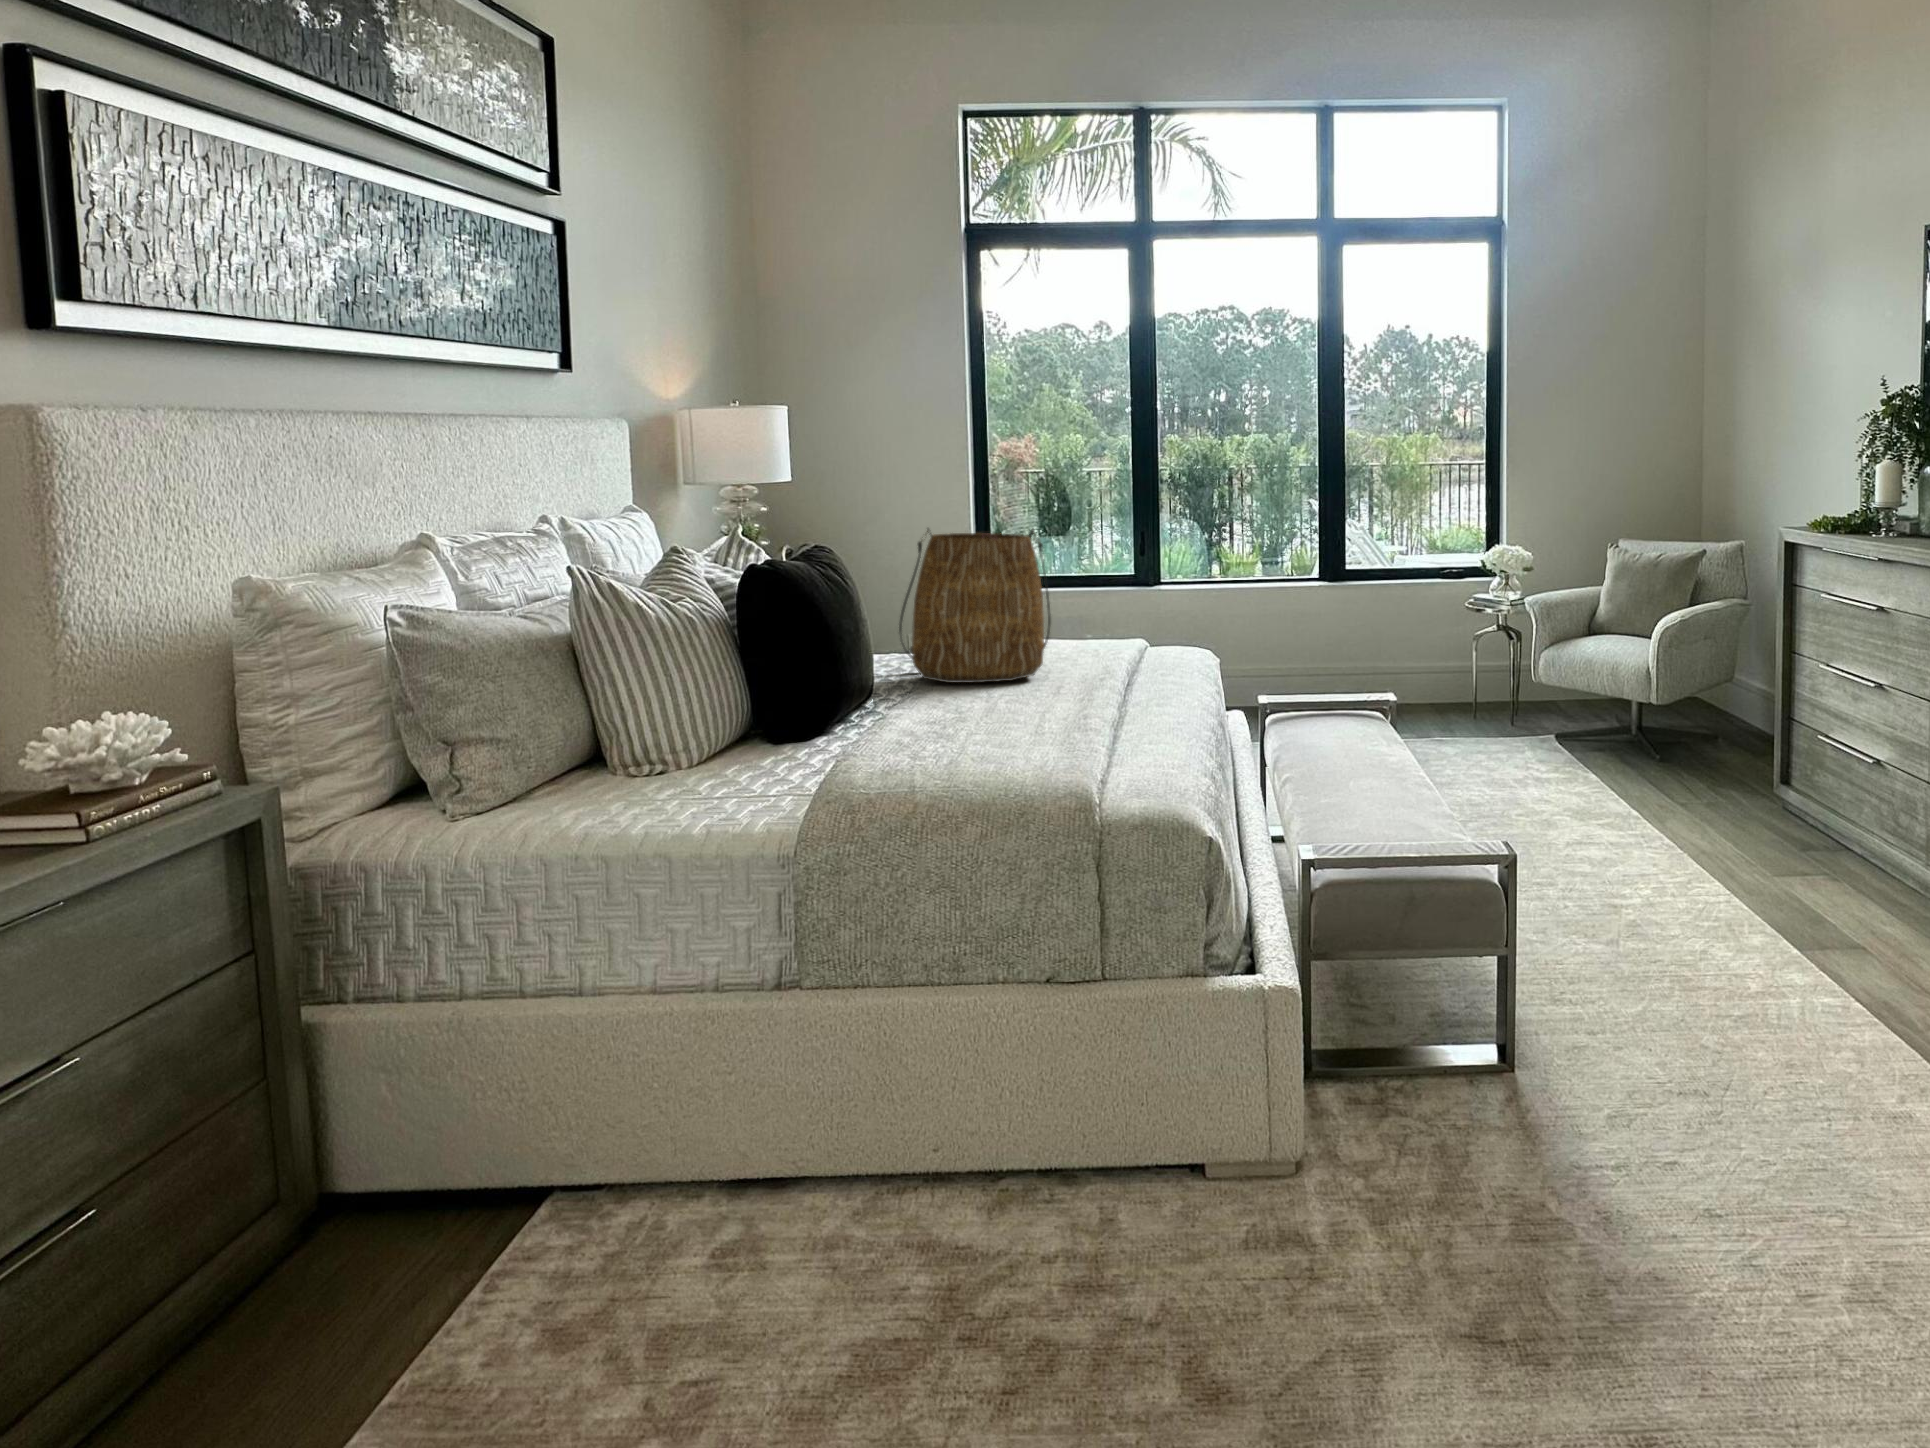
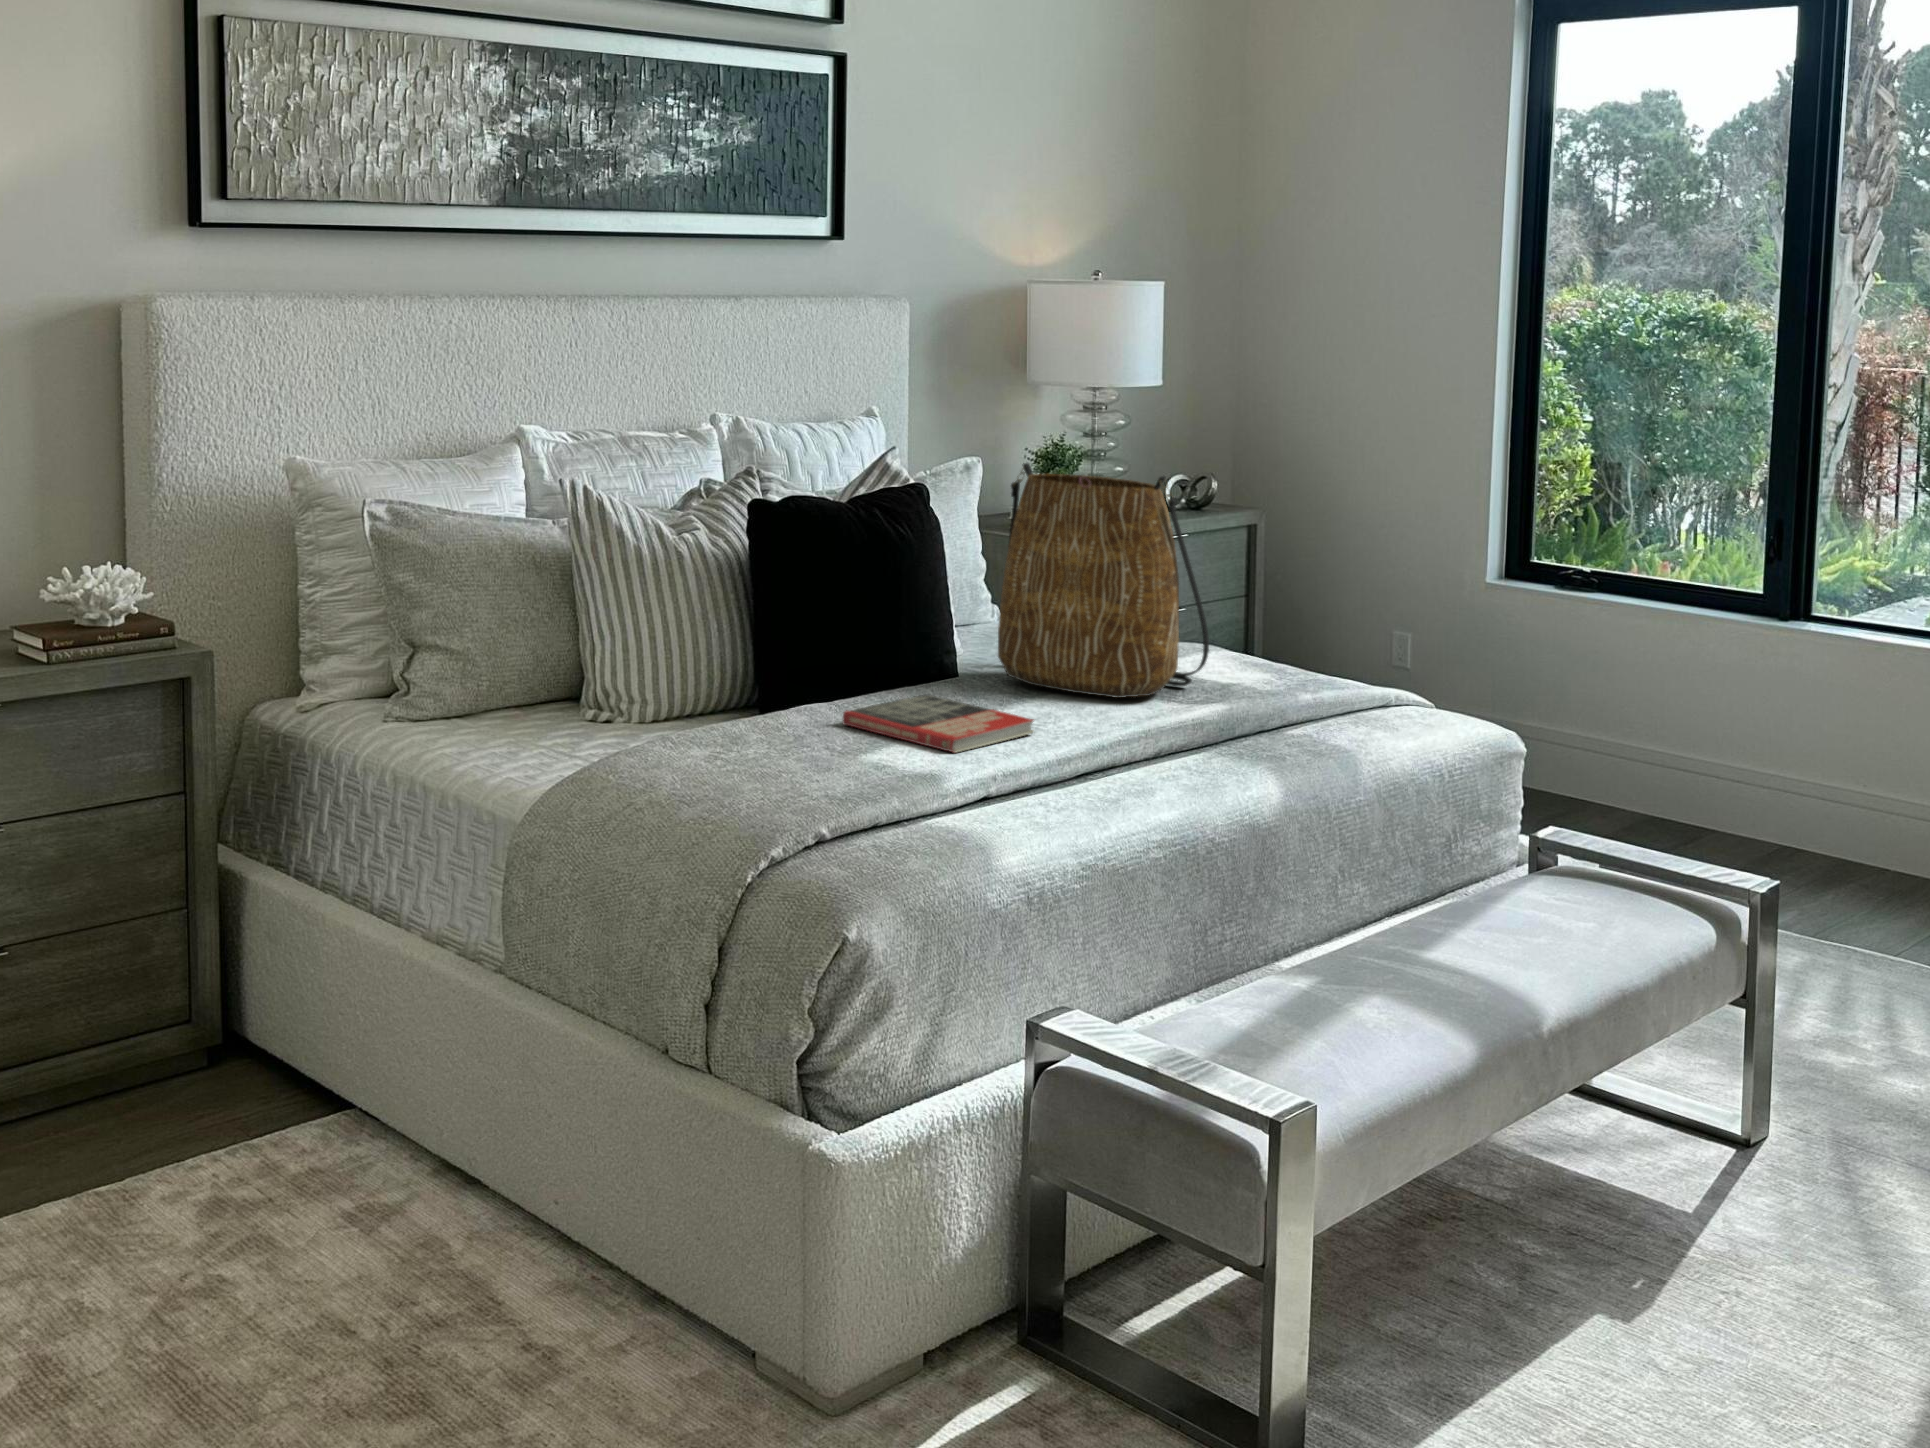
book: none [907,699,1032,732] -> present [843,695,1034,753]

